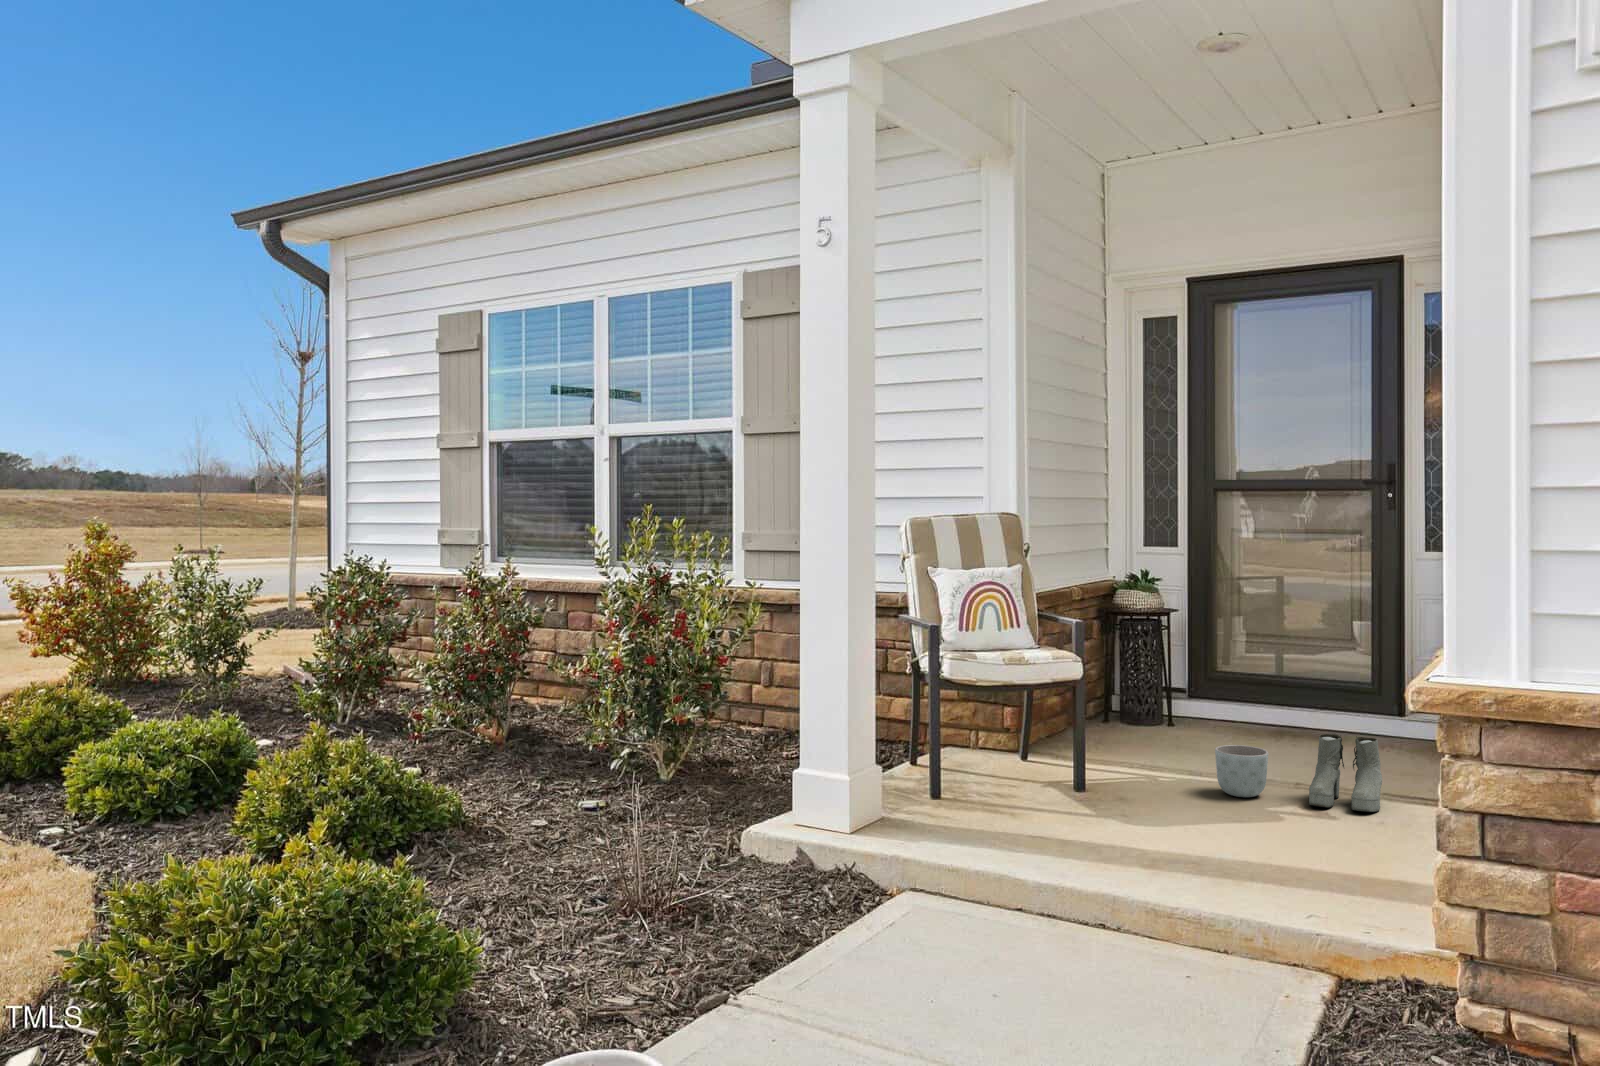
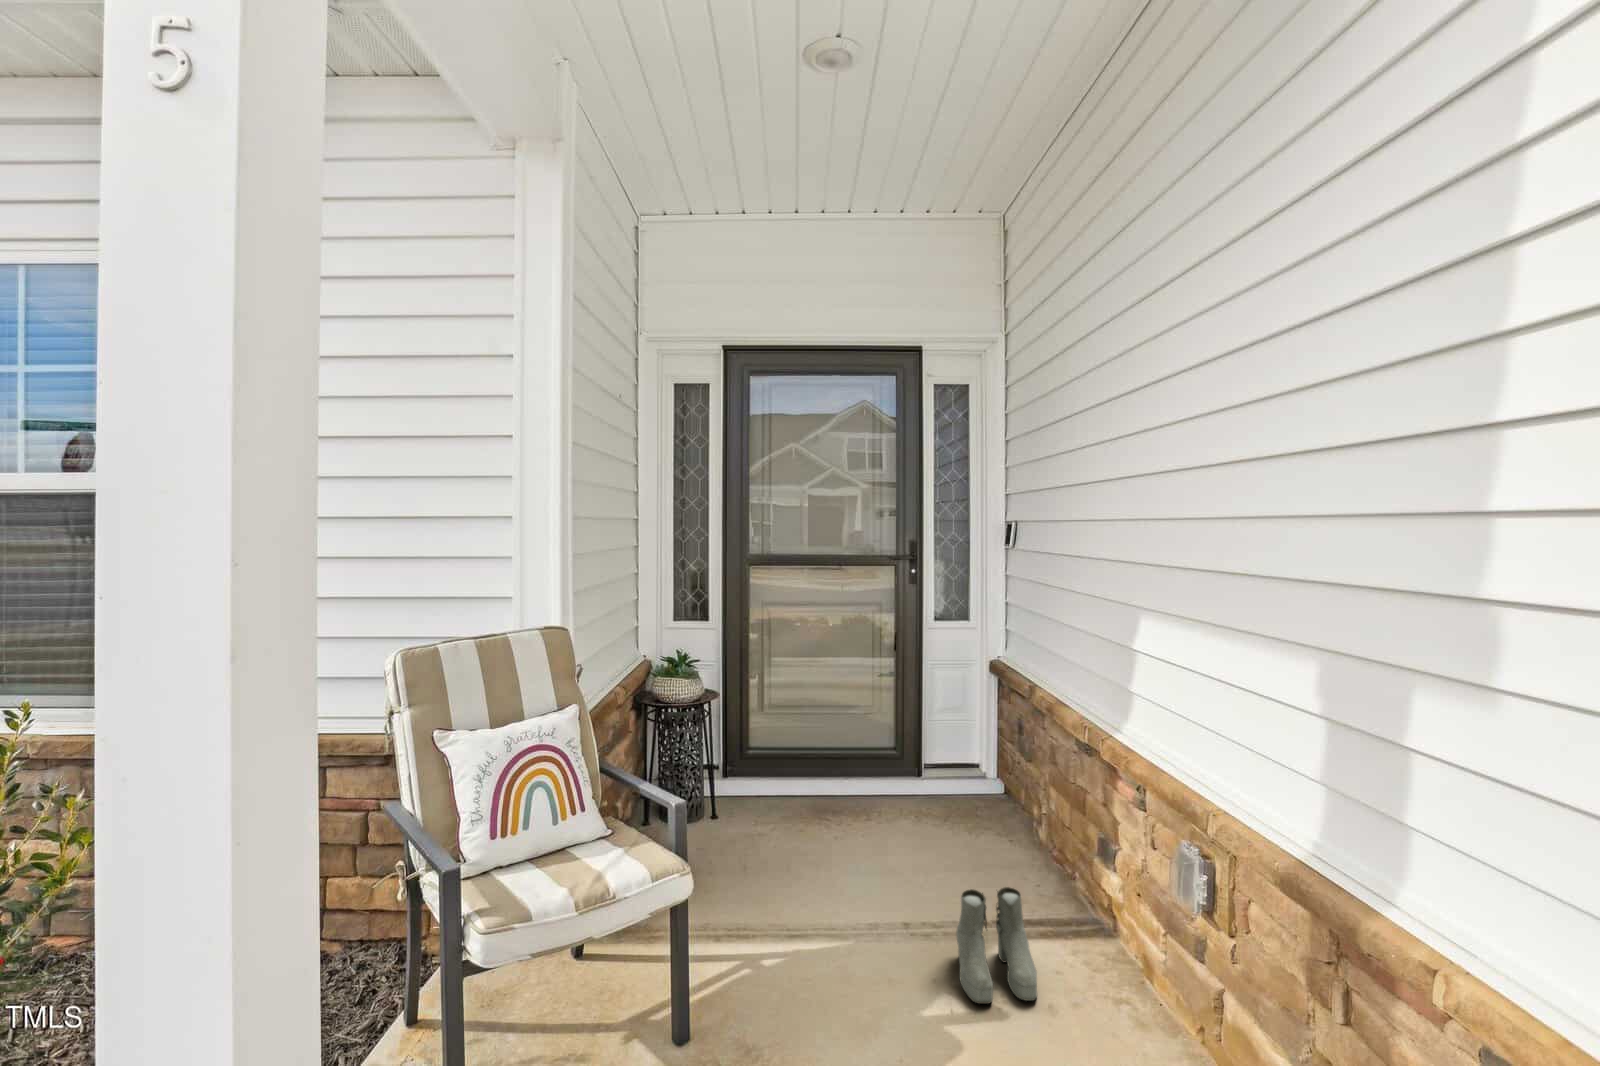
planter: present [1215,745,1268,797] -> none [854,921,917,1005]

